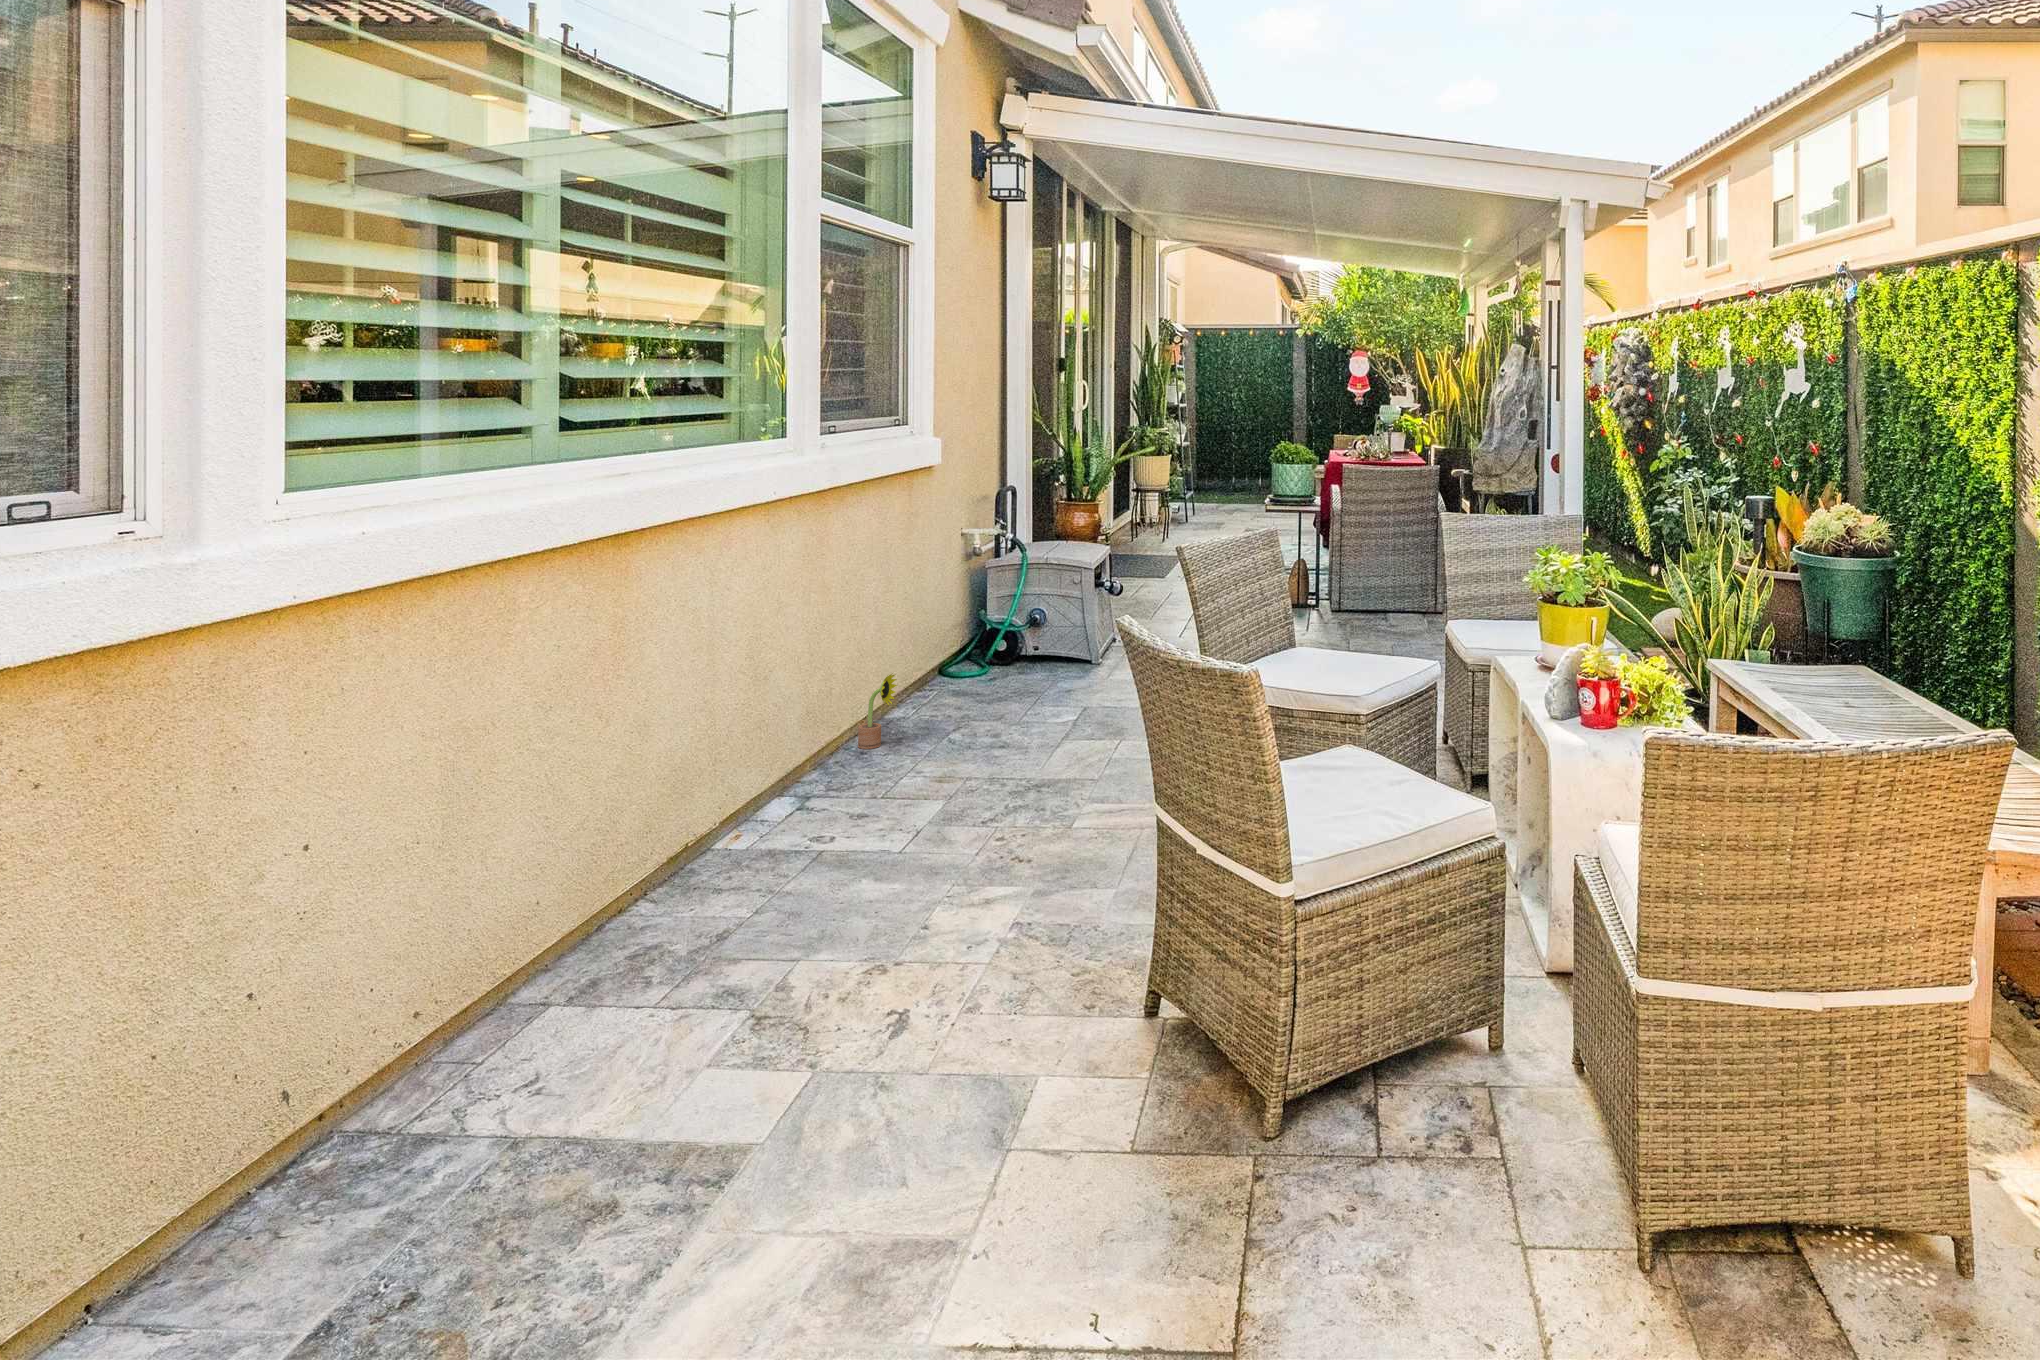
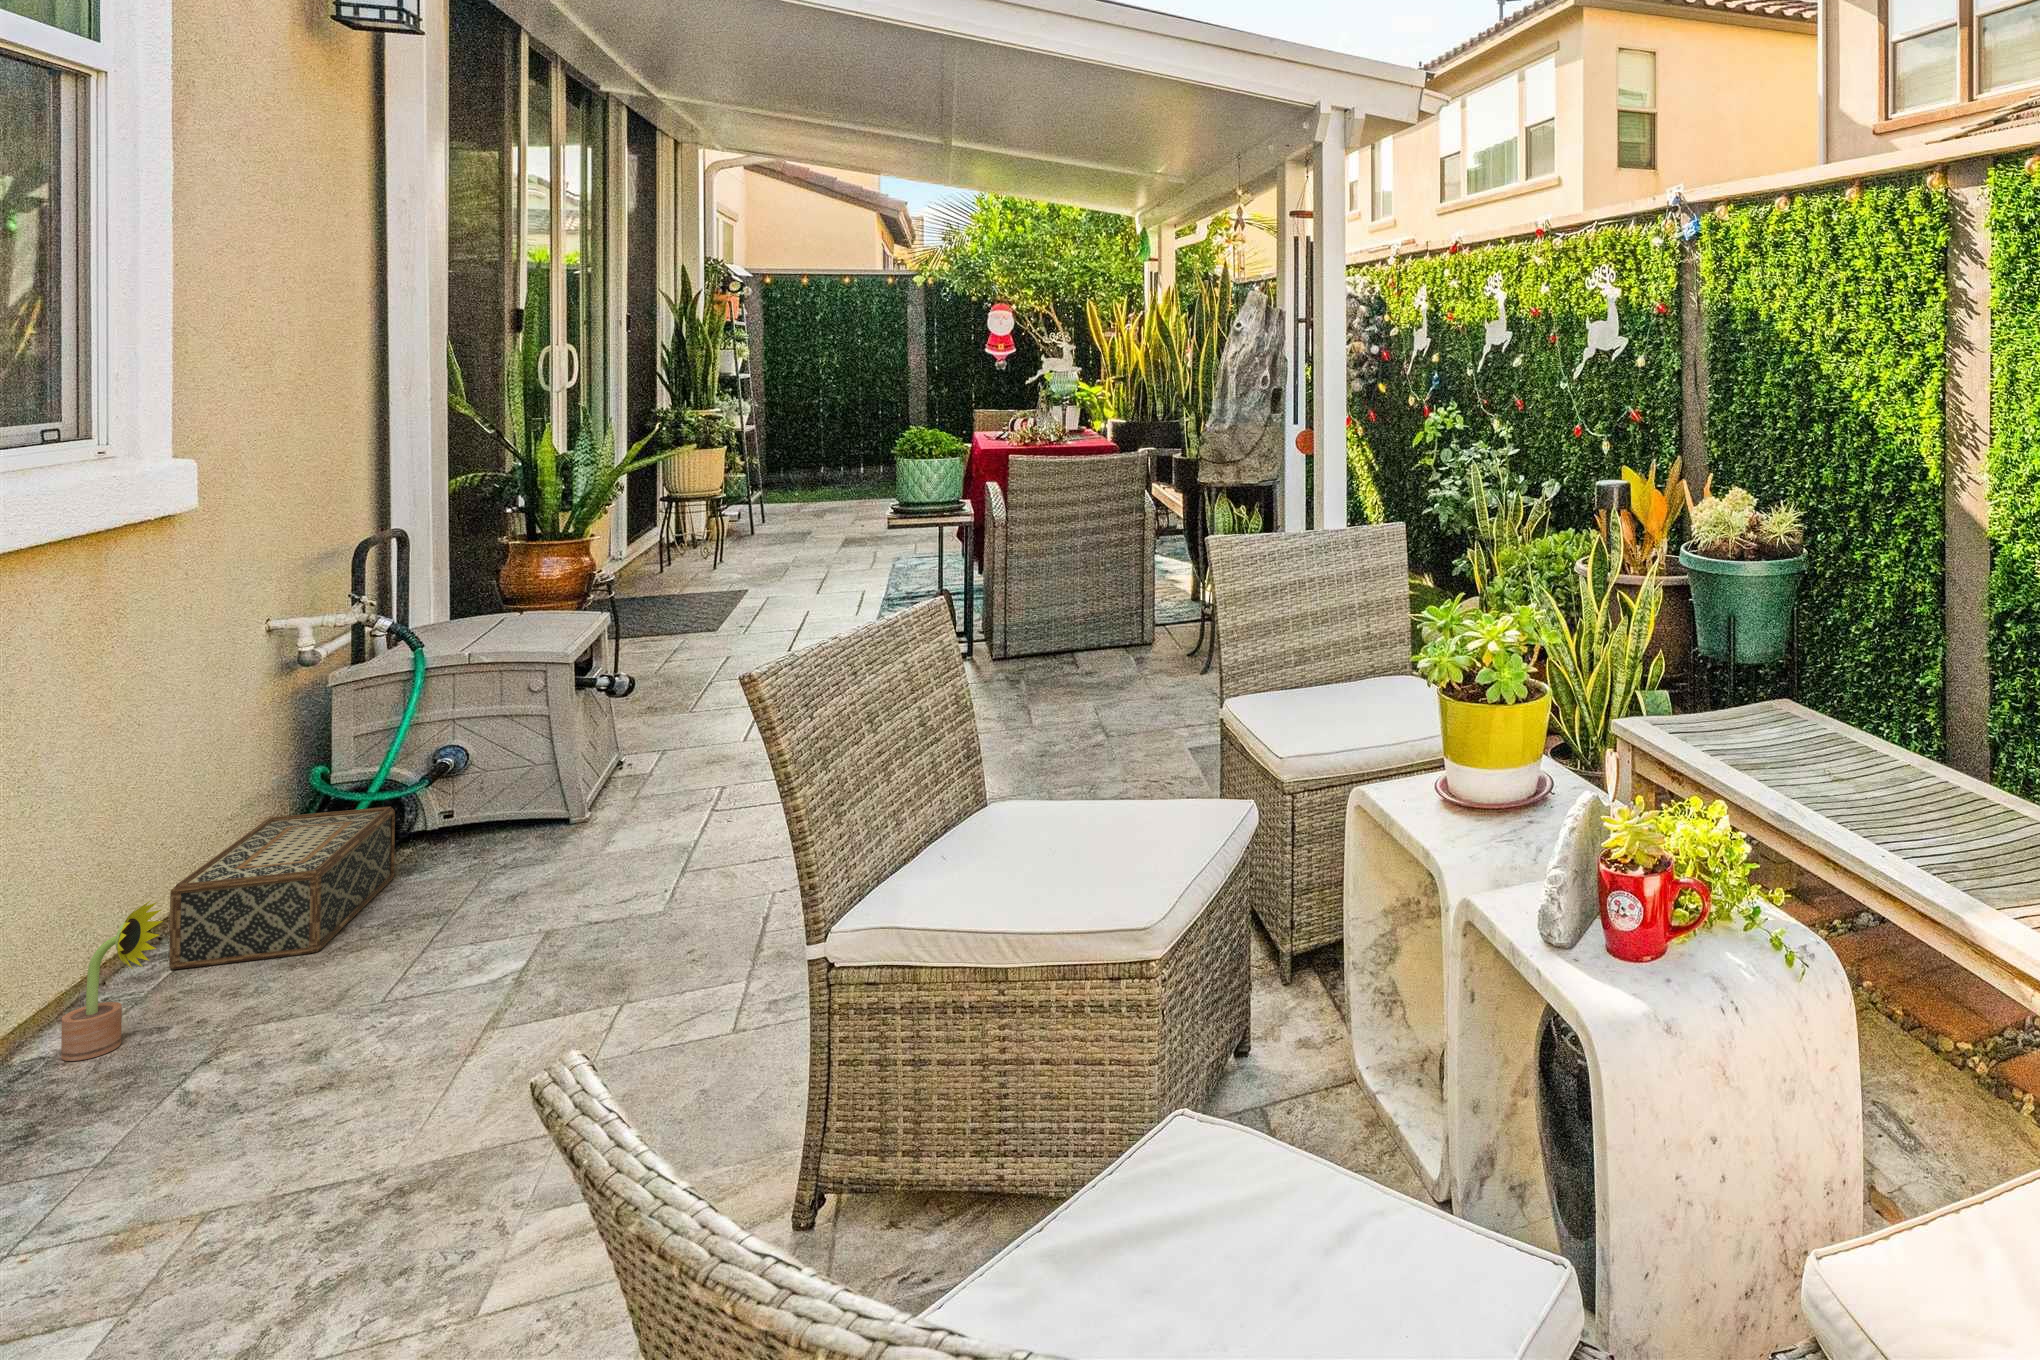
woven basket: none [895,649,991,720] -> present [169,807,395,970]

